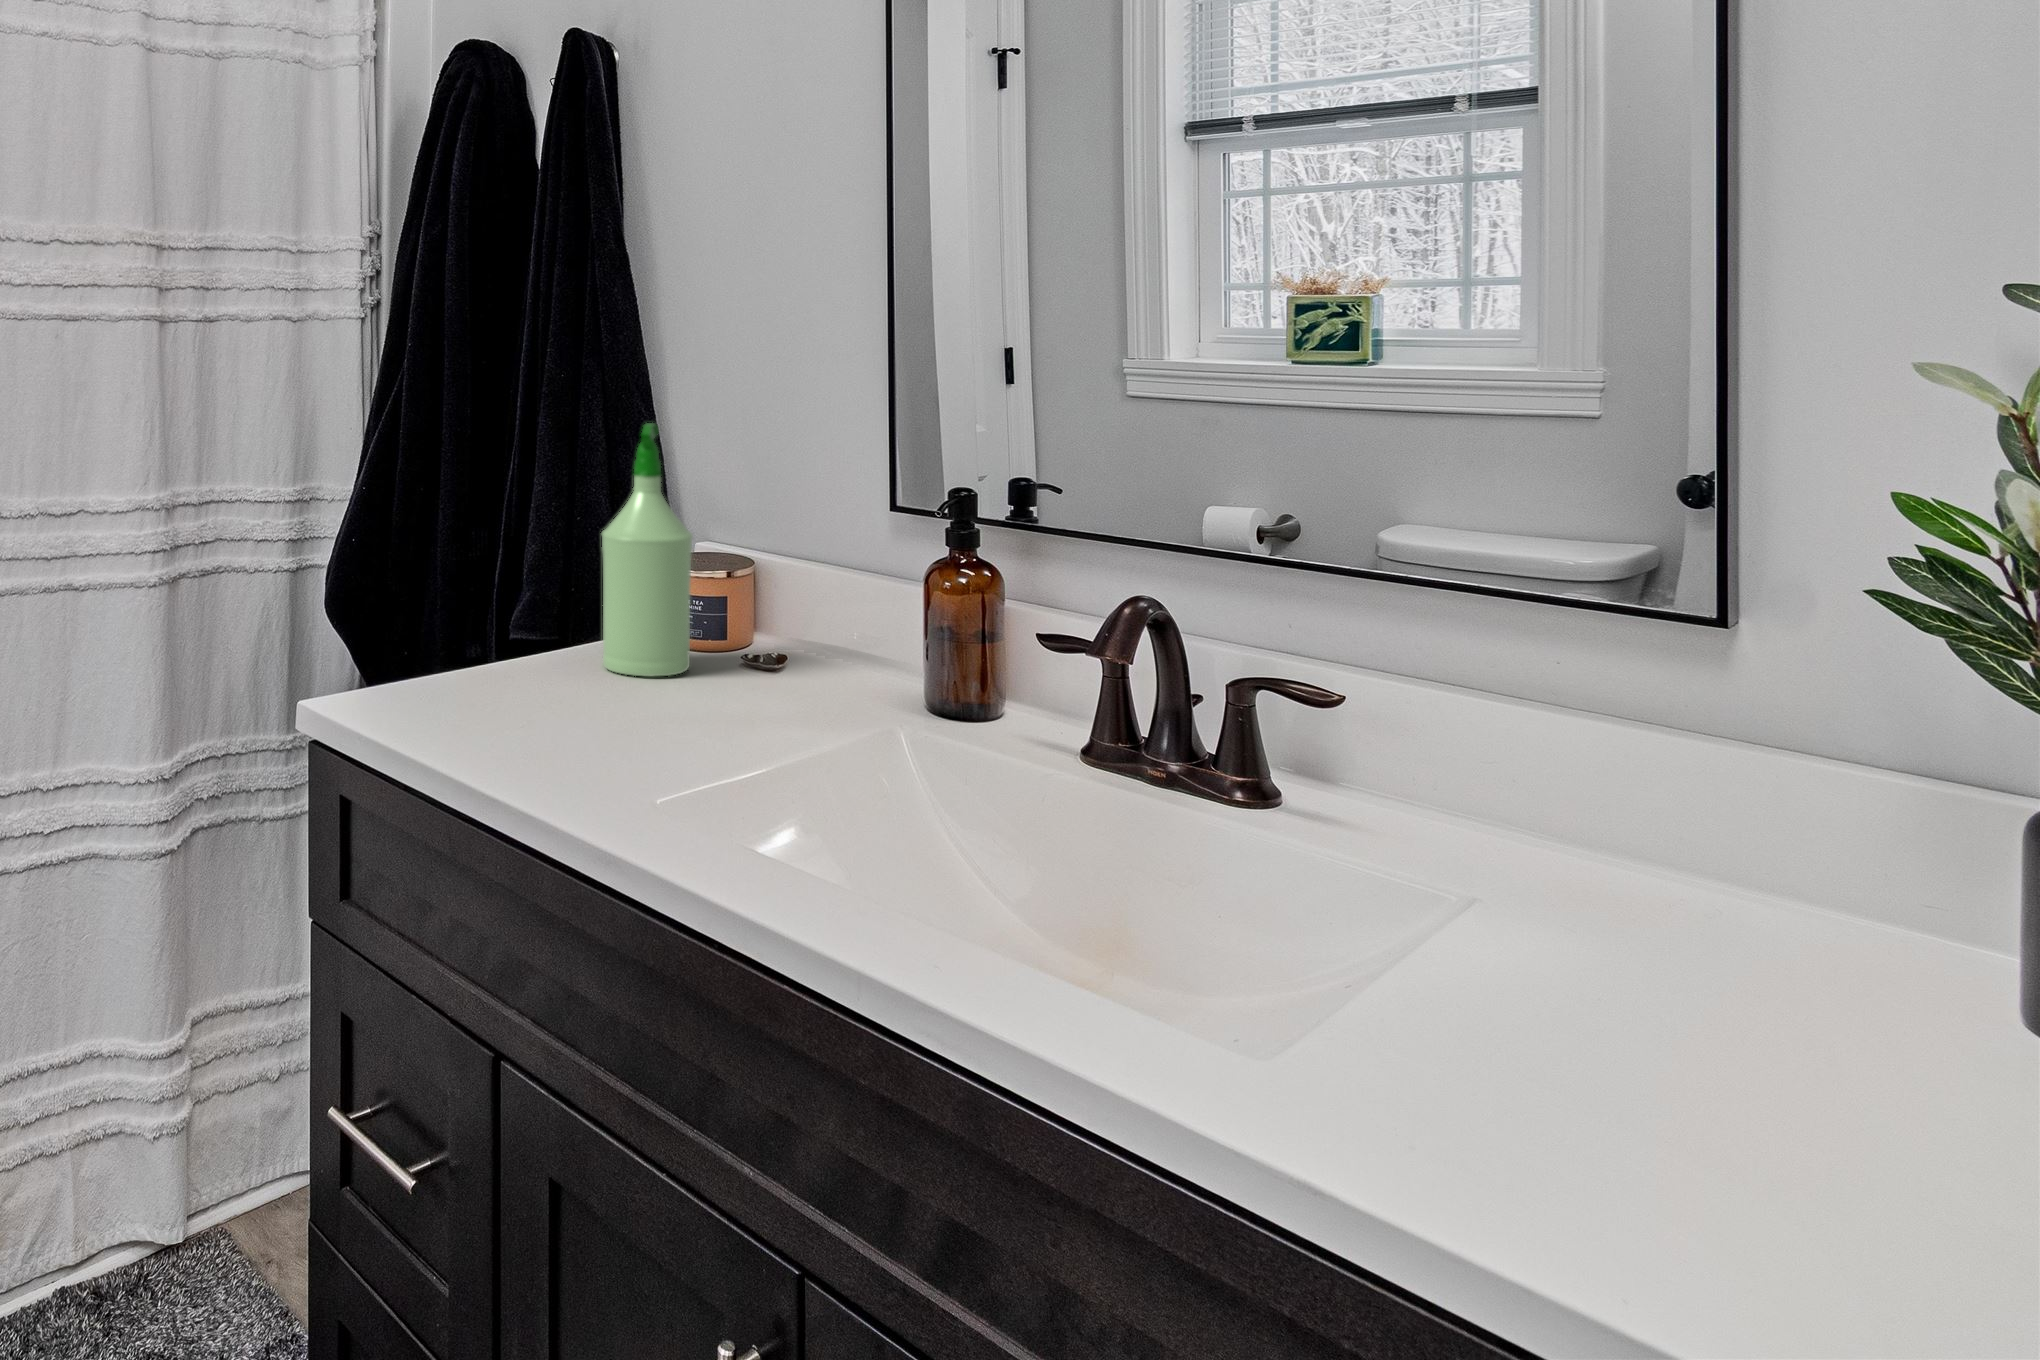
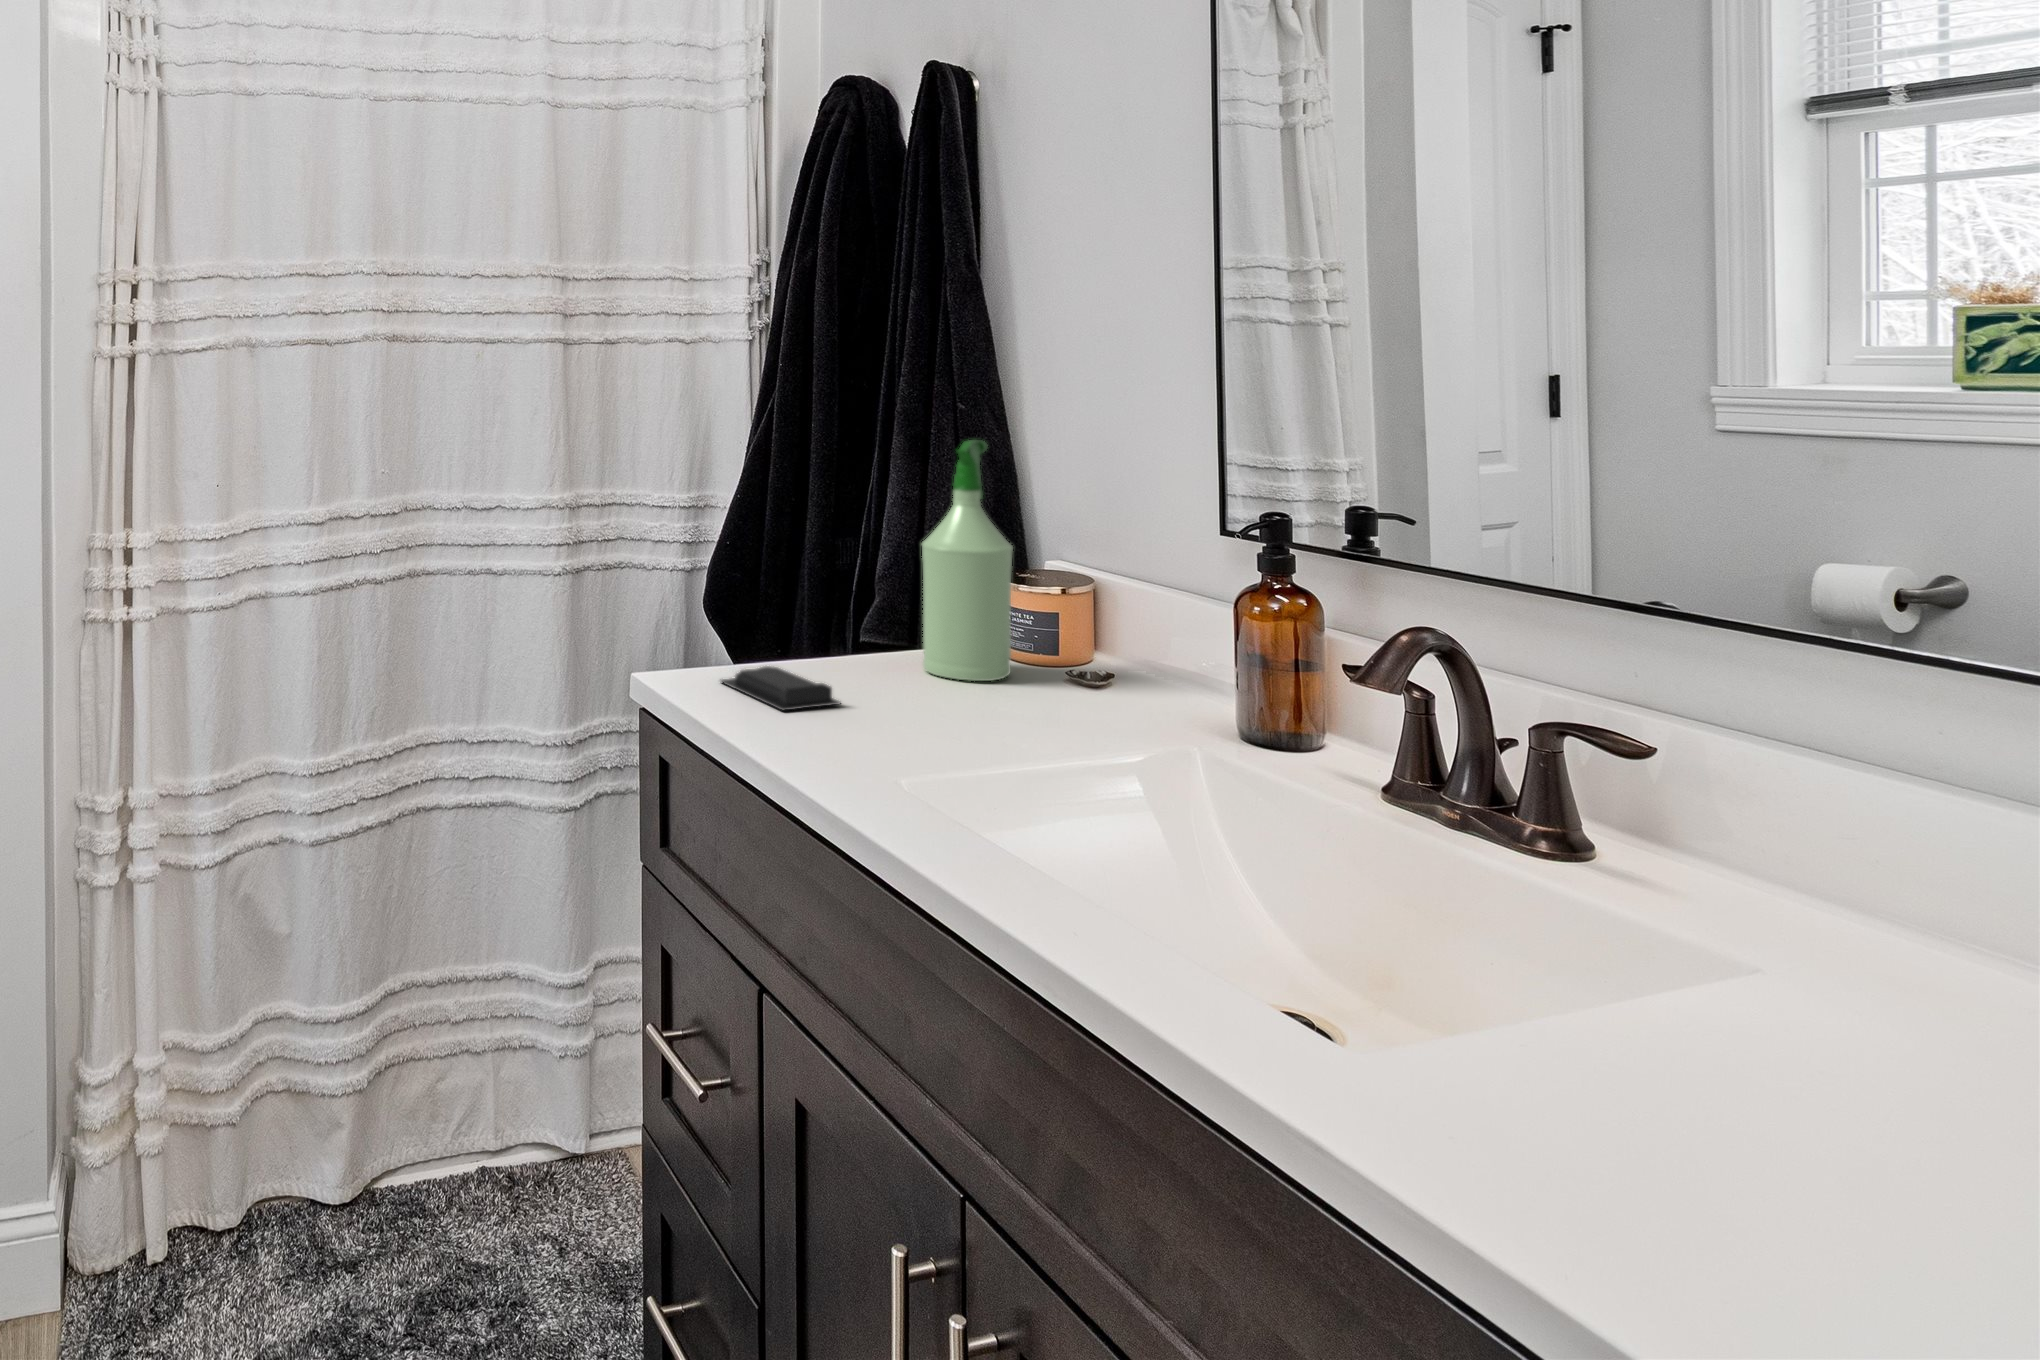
soap bar: none [408,681,553,732] -> present [721,666,840,711]

